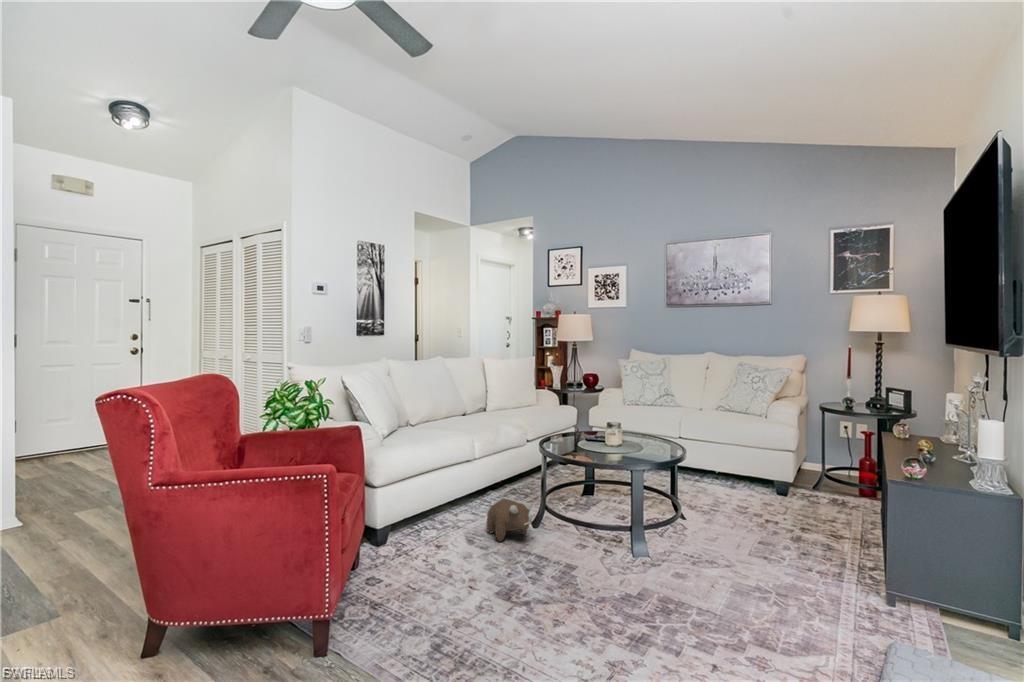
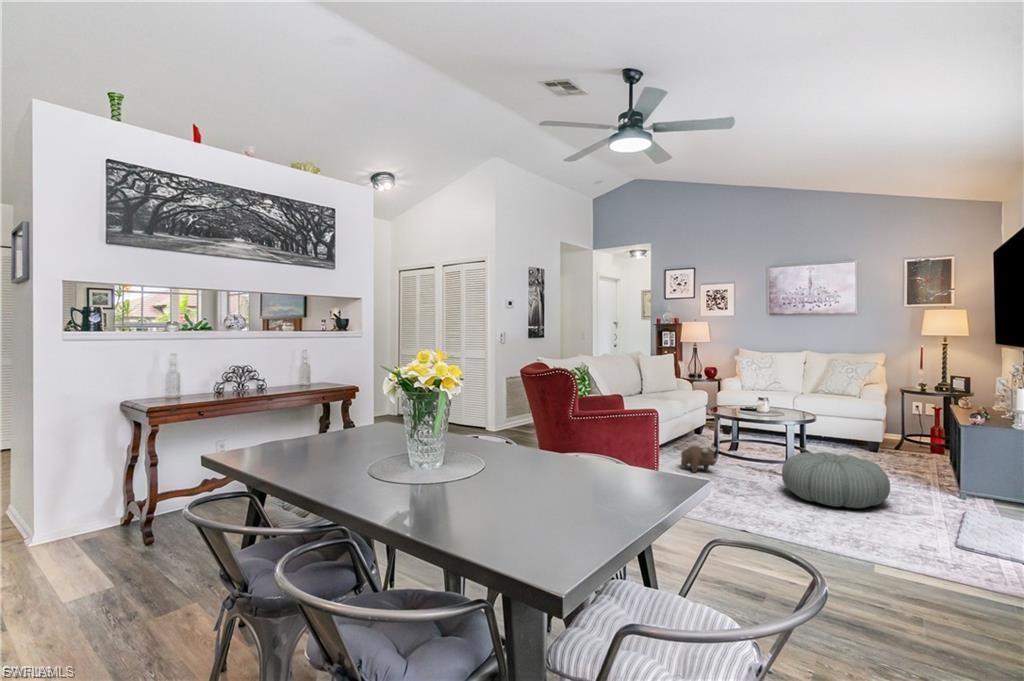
pouf: none [603,521,767,640] -> present [782,452,890,508]

